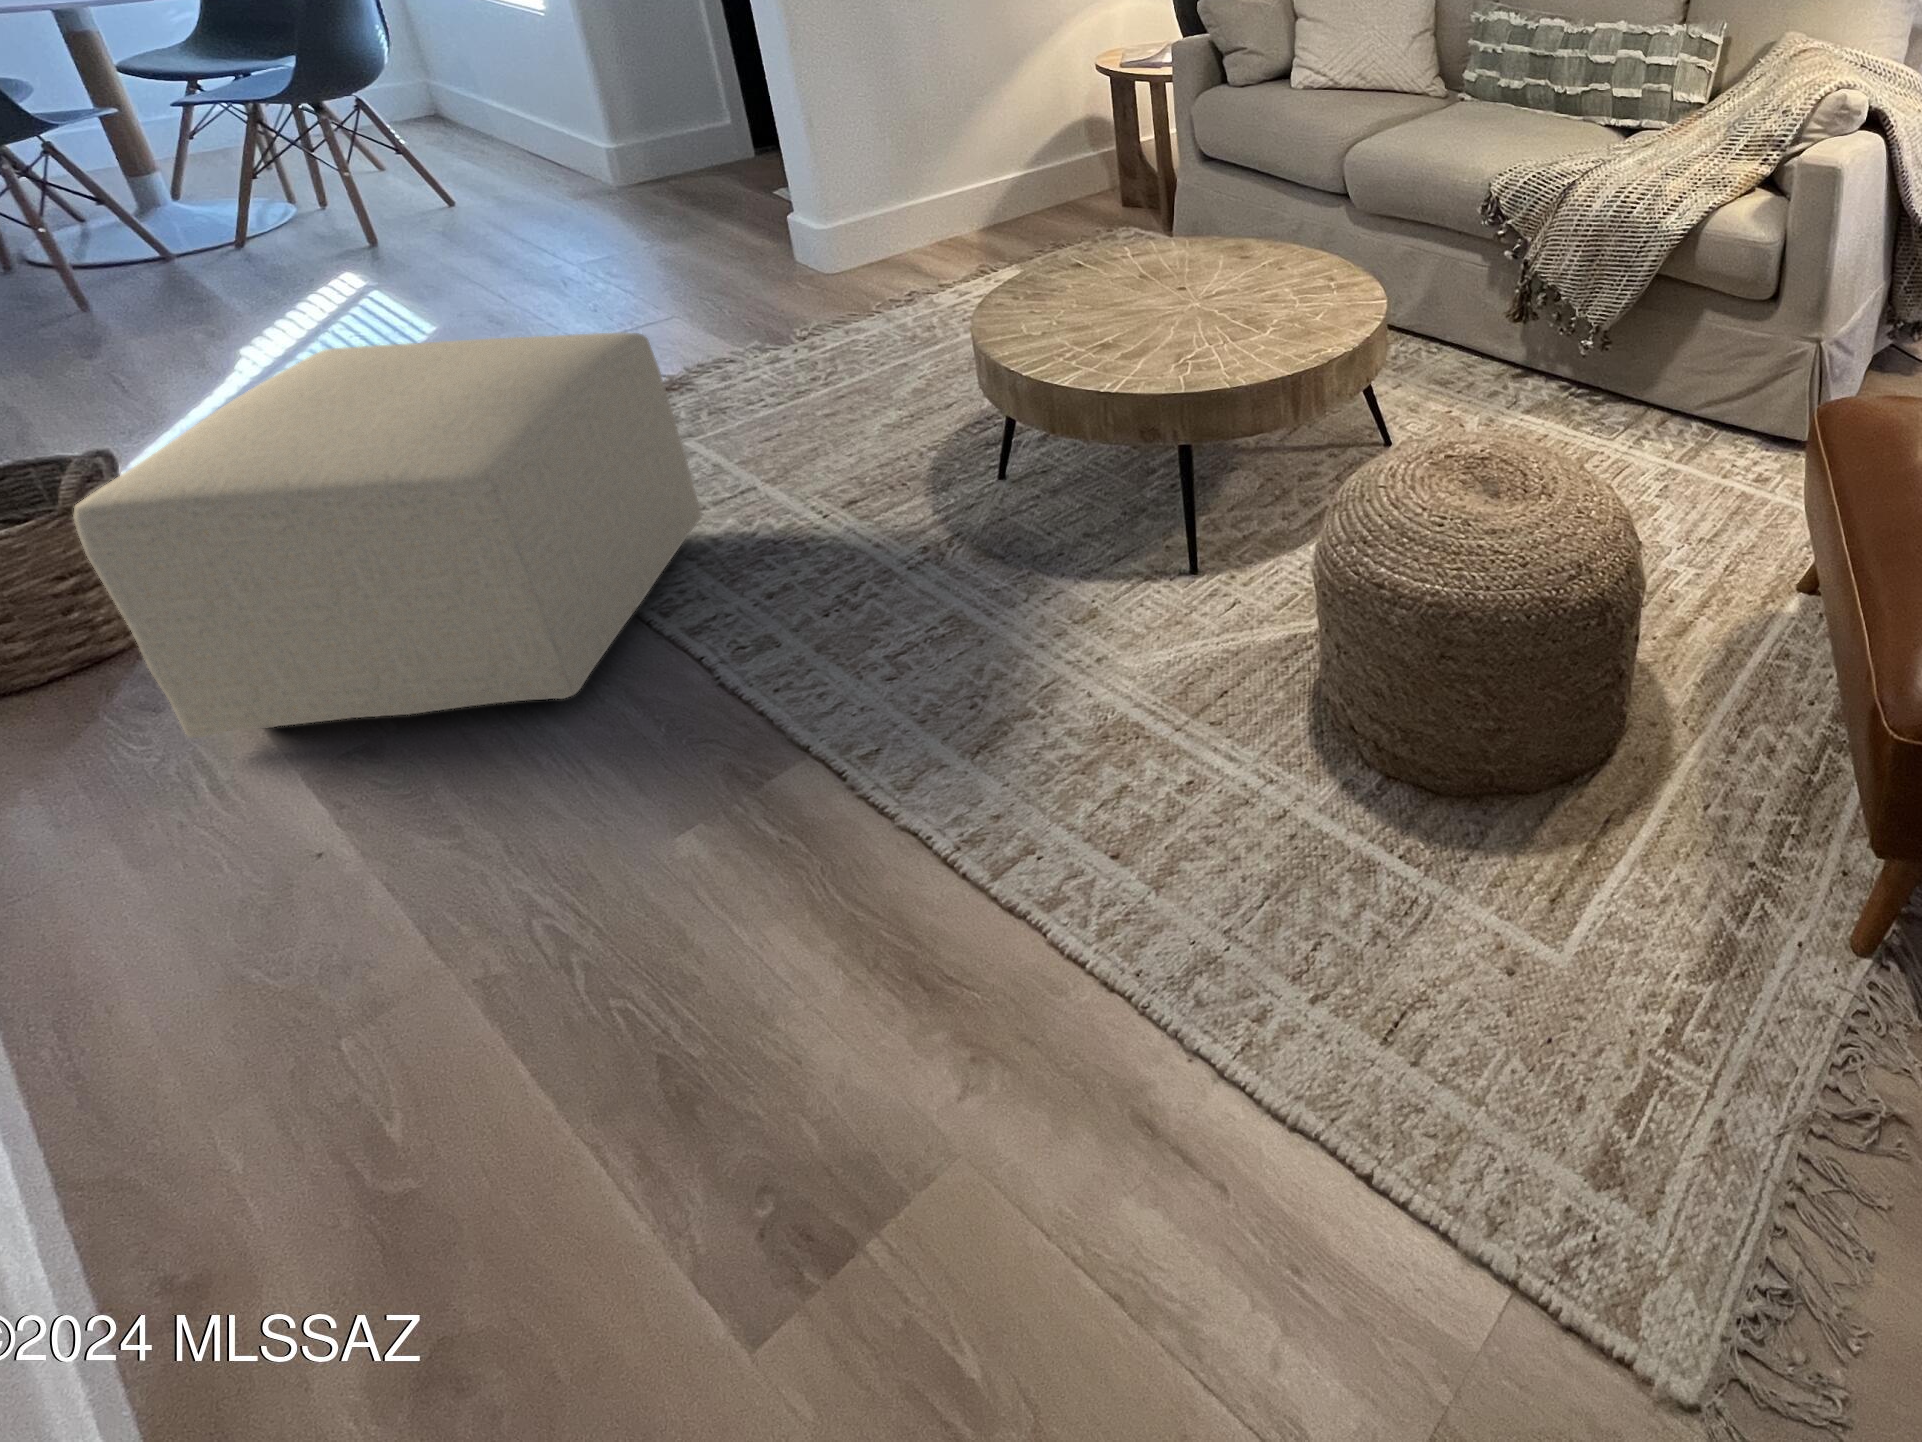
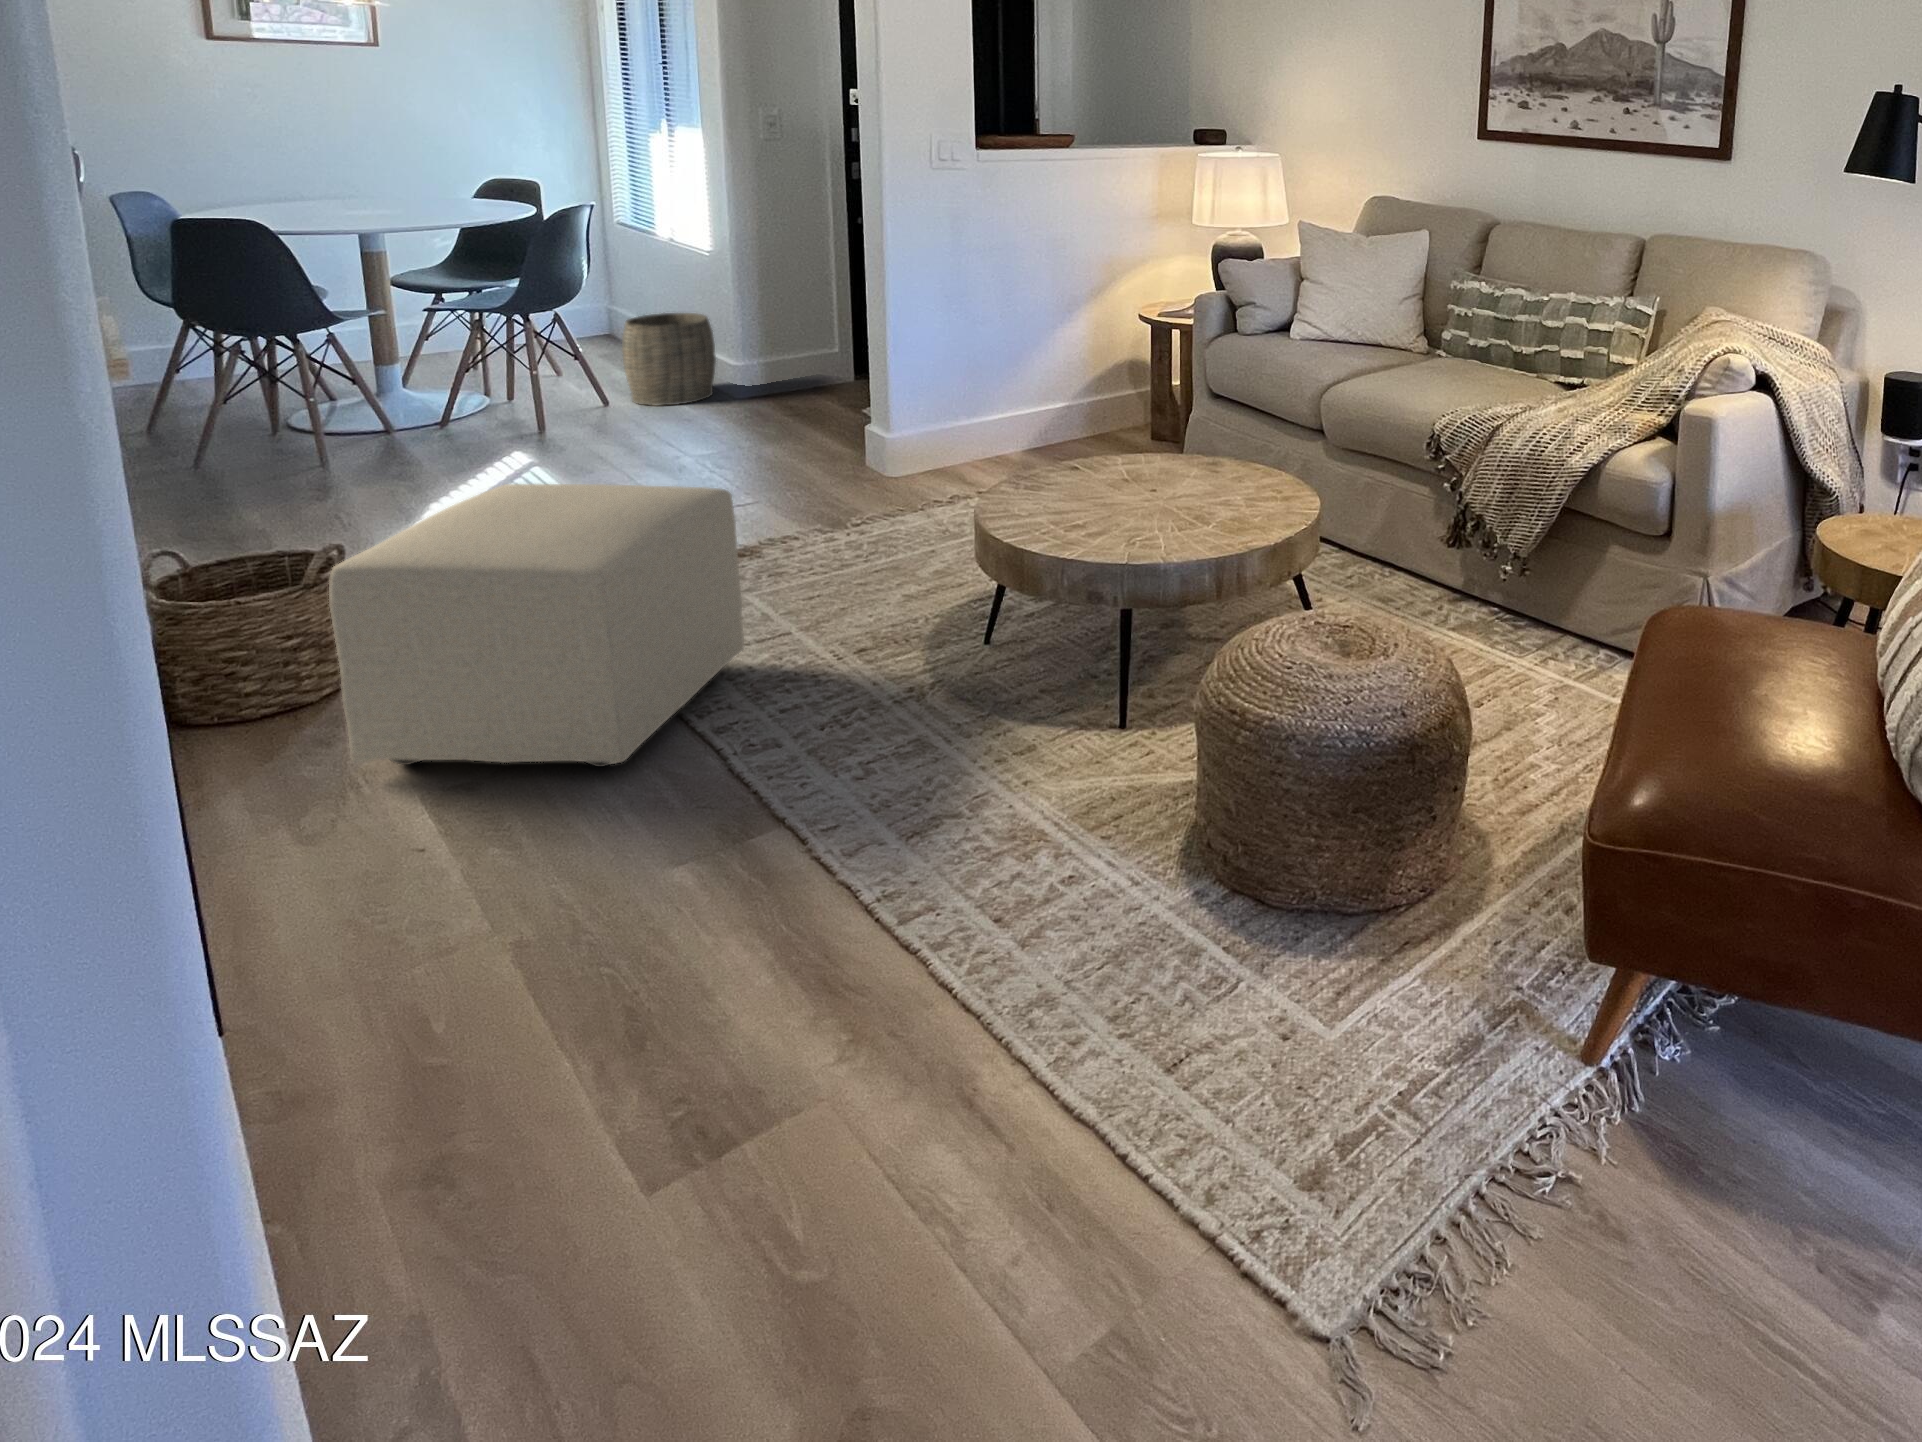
woven basket: none [455,87,587,202] -> present [622,313,716,406]

